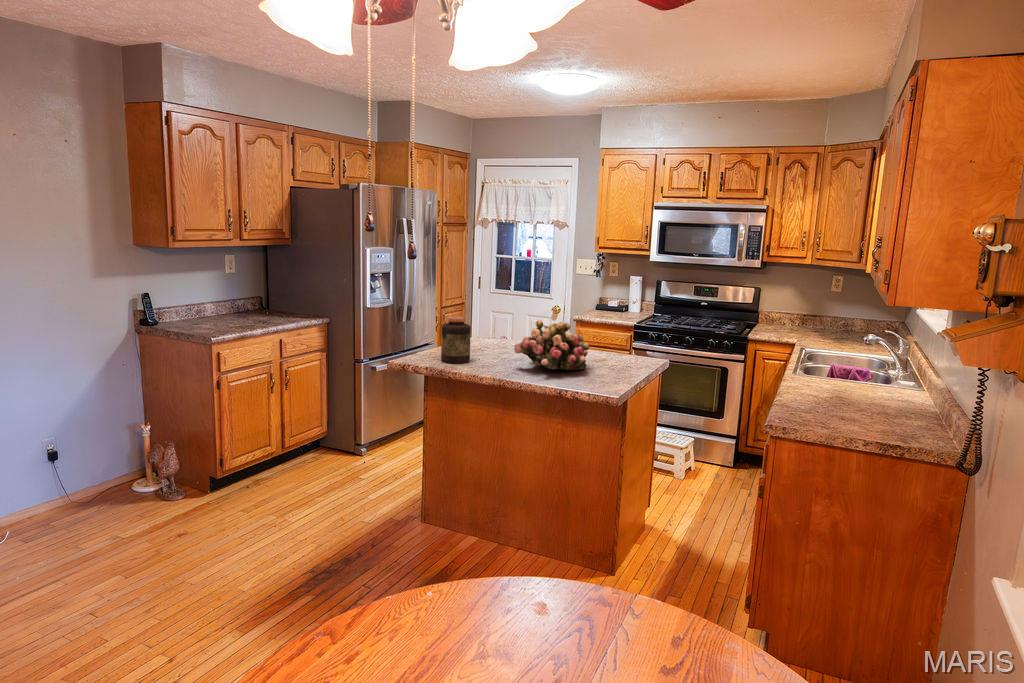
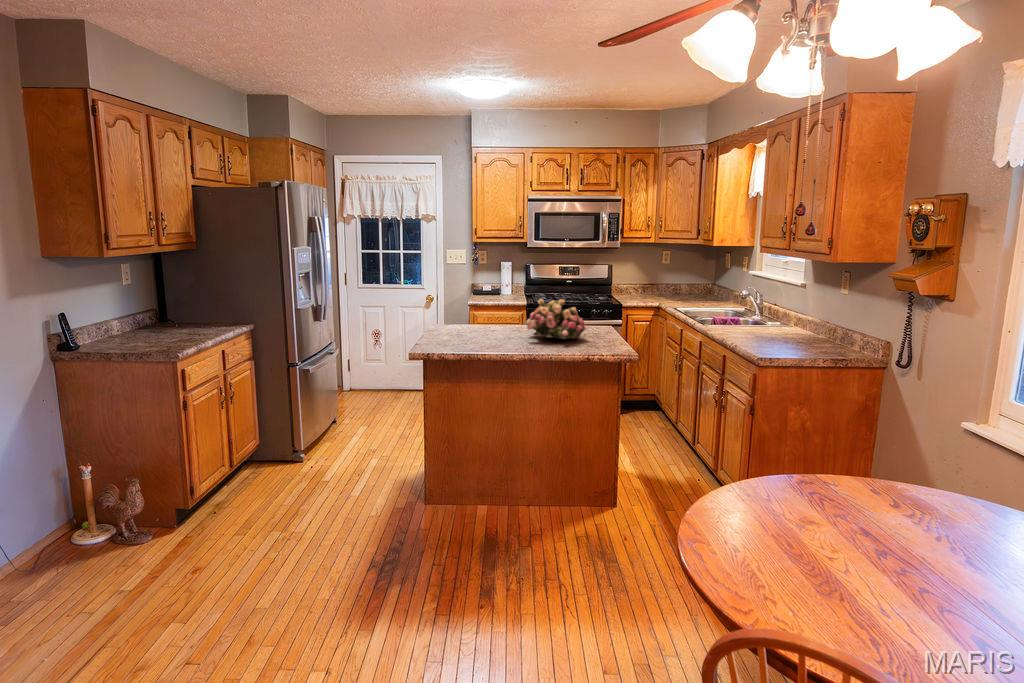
jar: present [441,316,471,363] -> none [456,303,482,346]

